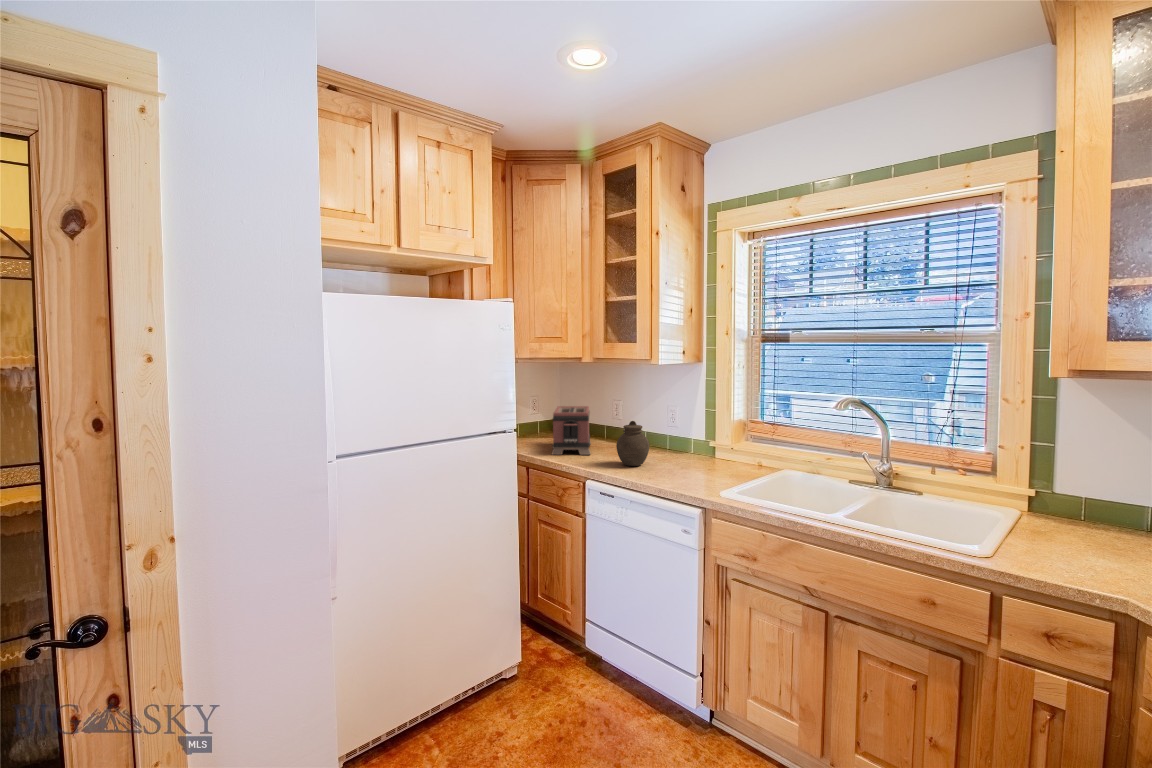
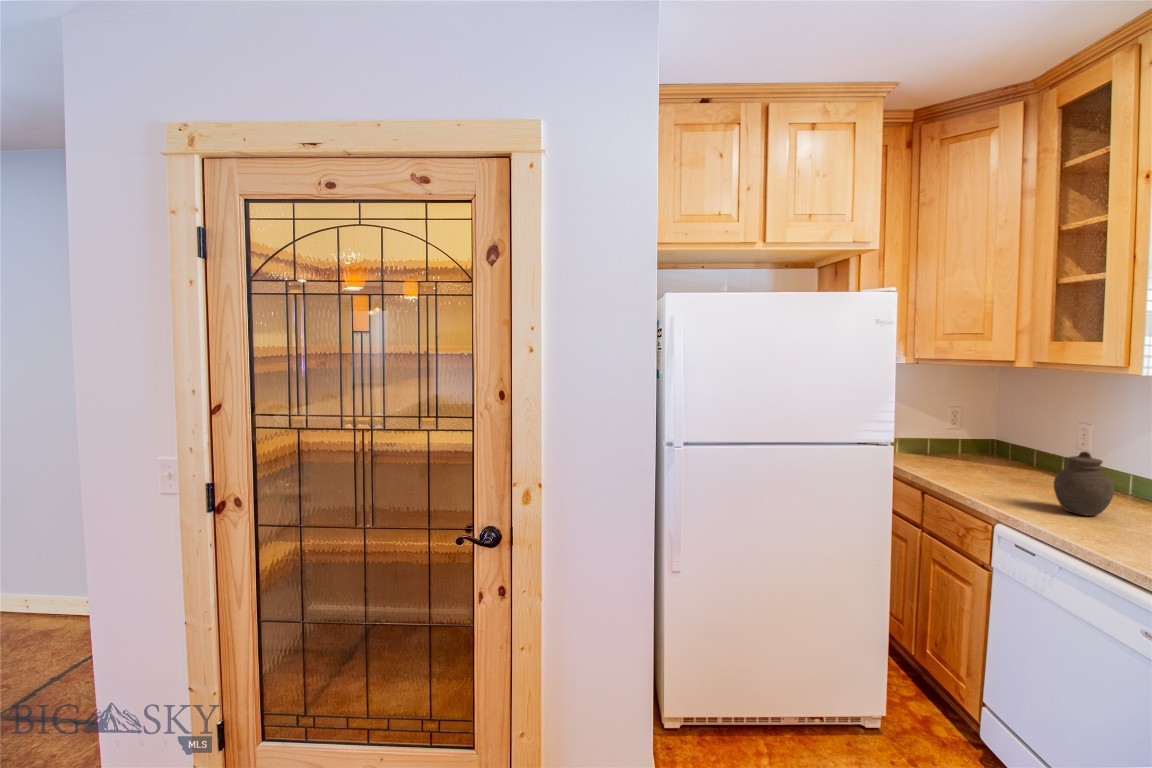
toaster: present [552,406,591,455] -> none [957,422,1030,490]

